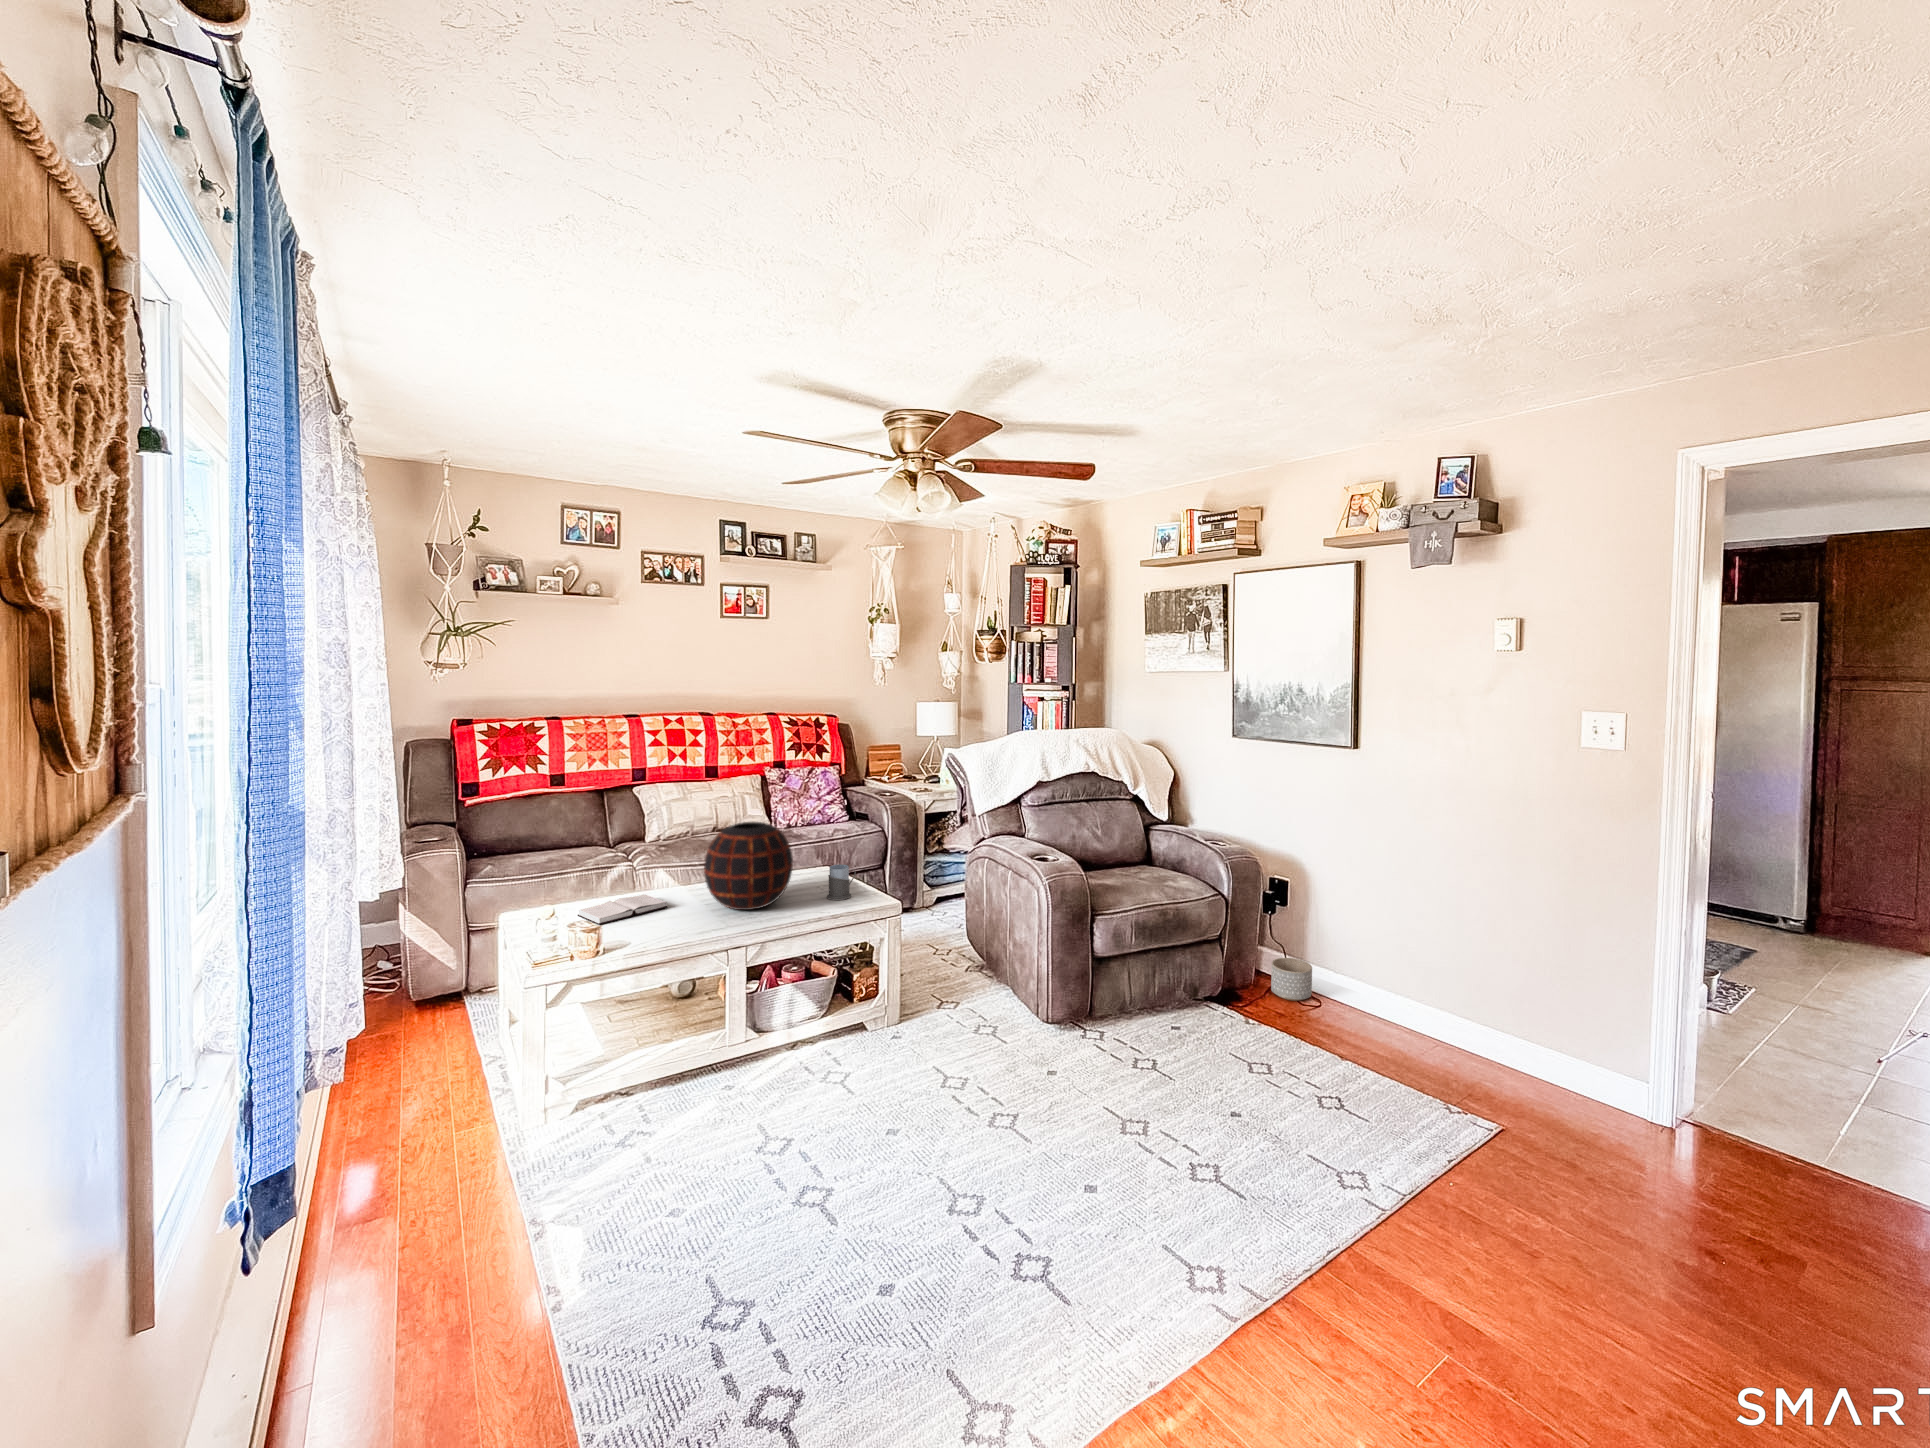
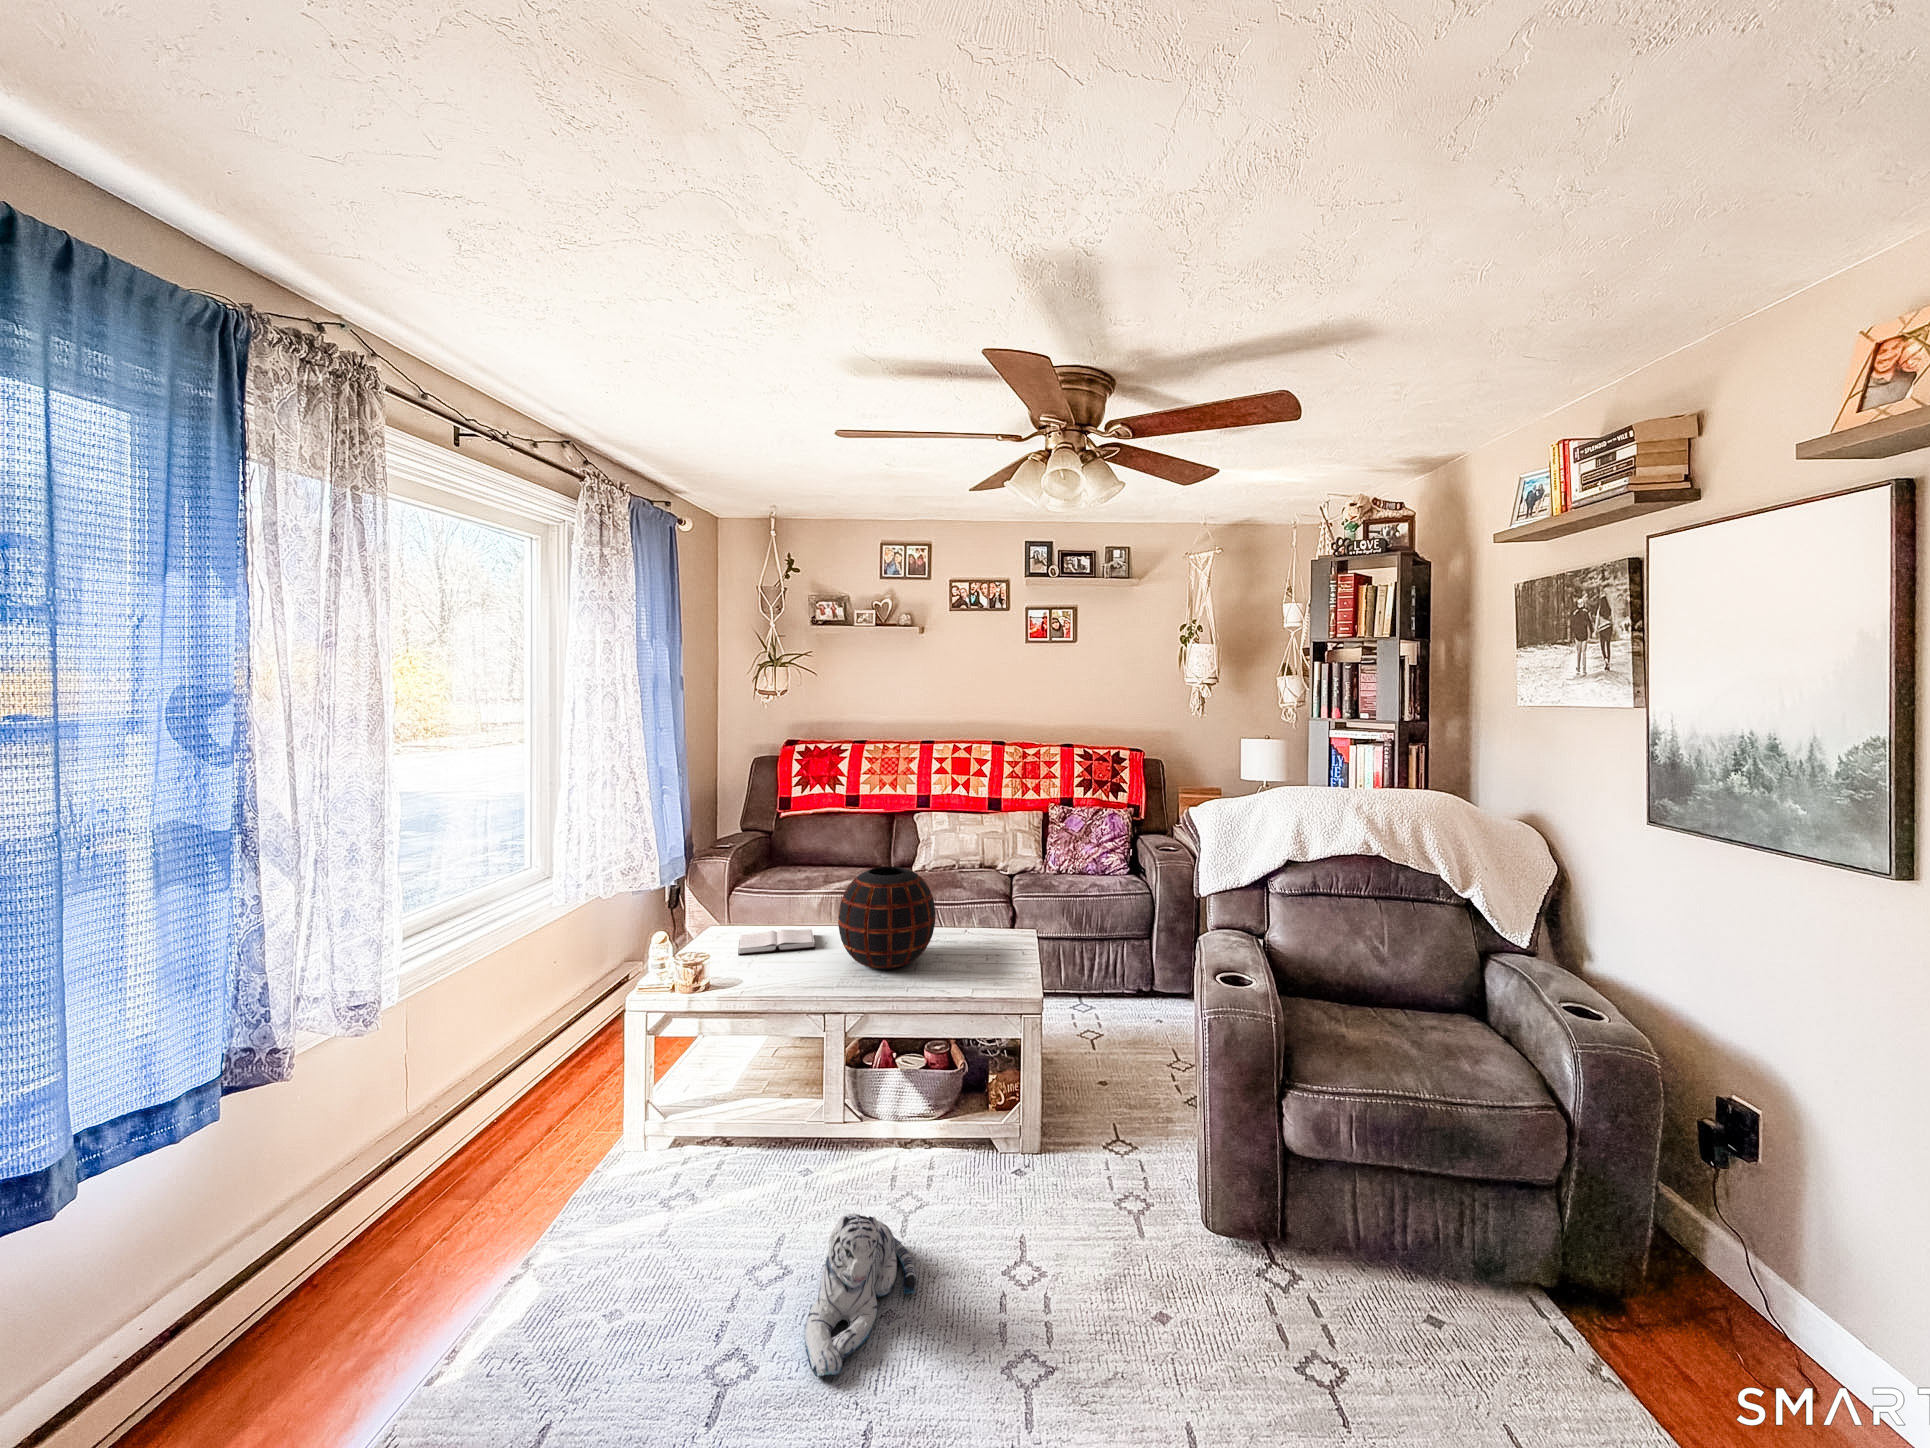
mug: present [827,864,856,900] -> none [970,932,1008,978]
planter: present [1271,958,1312,1001] -> none [1694,1260,1796,1372]
plush toy: none [820,1064,894,1172] -> present [805,1213,916,1377]

